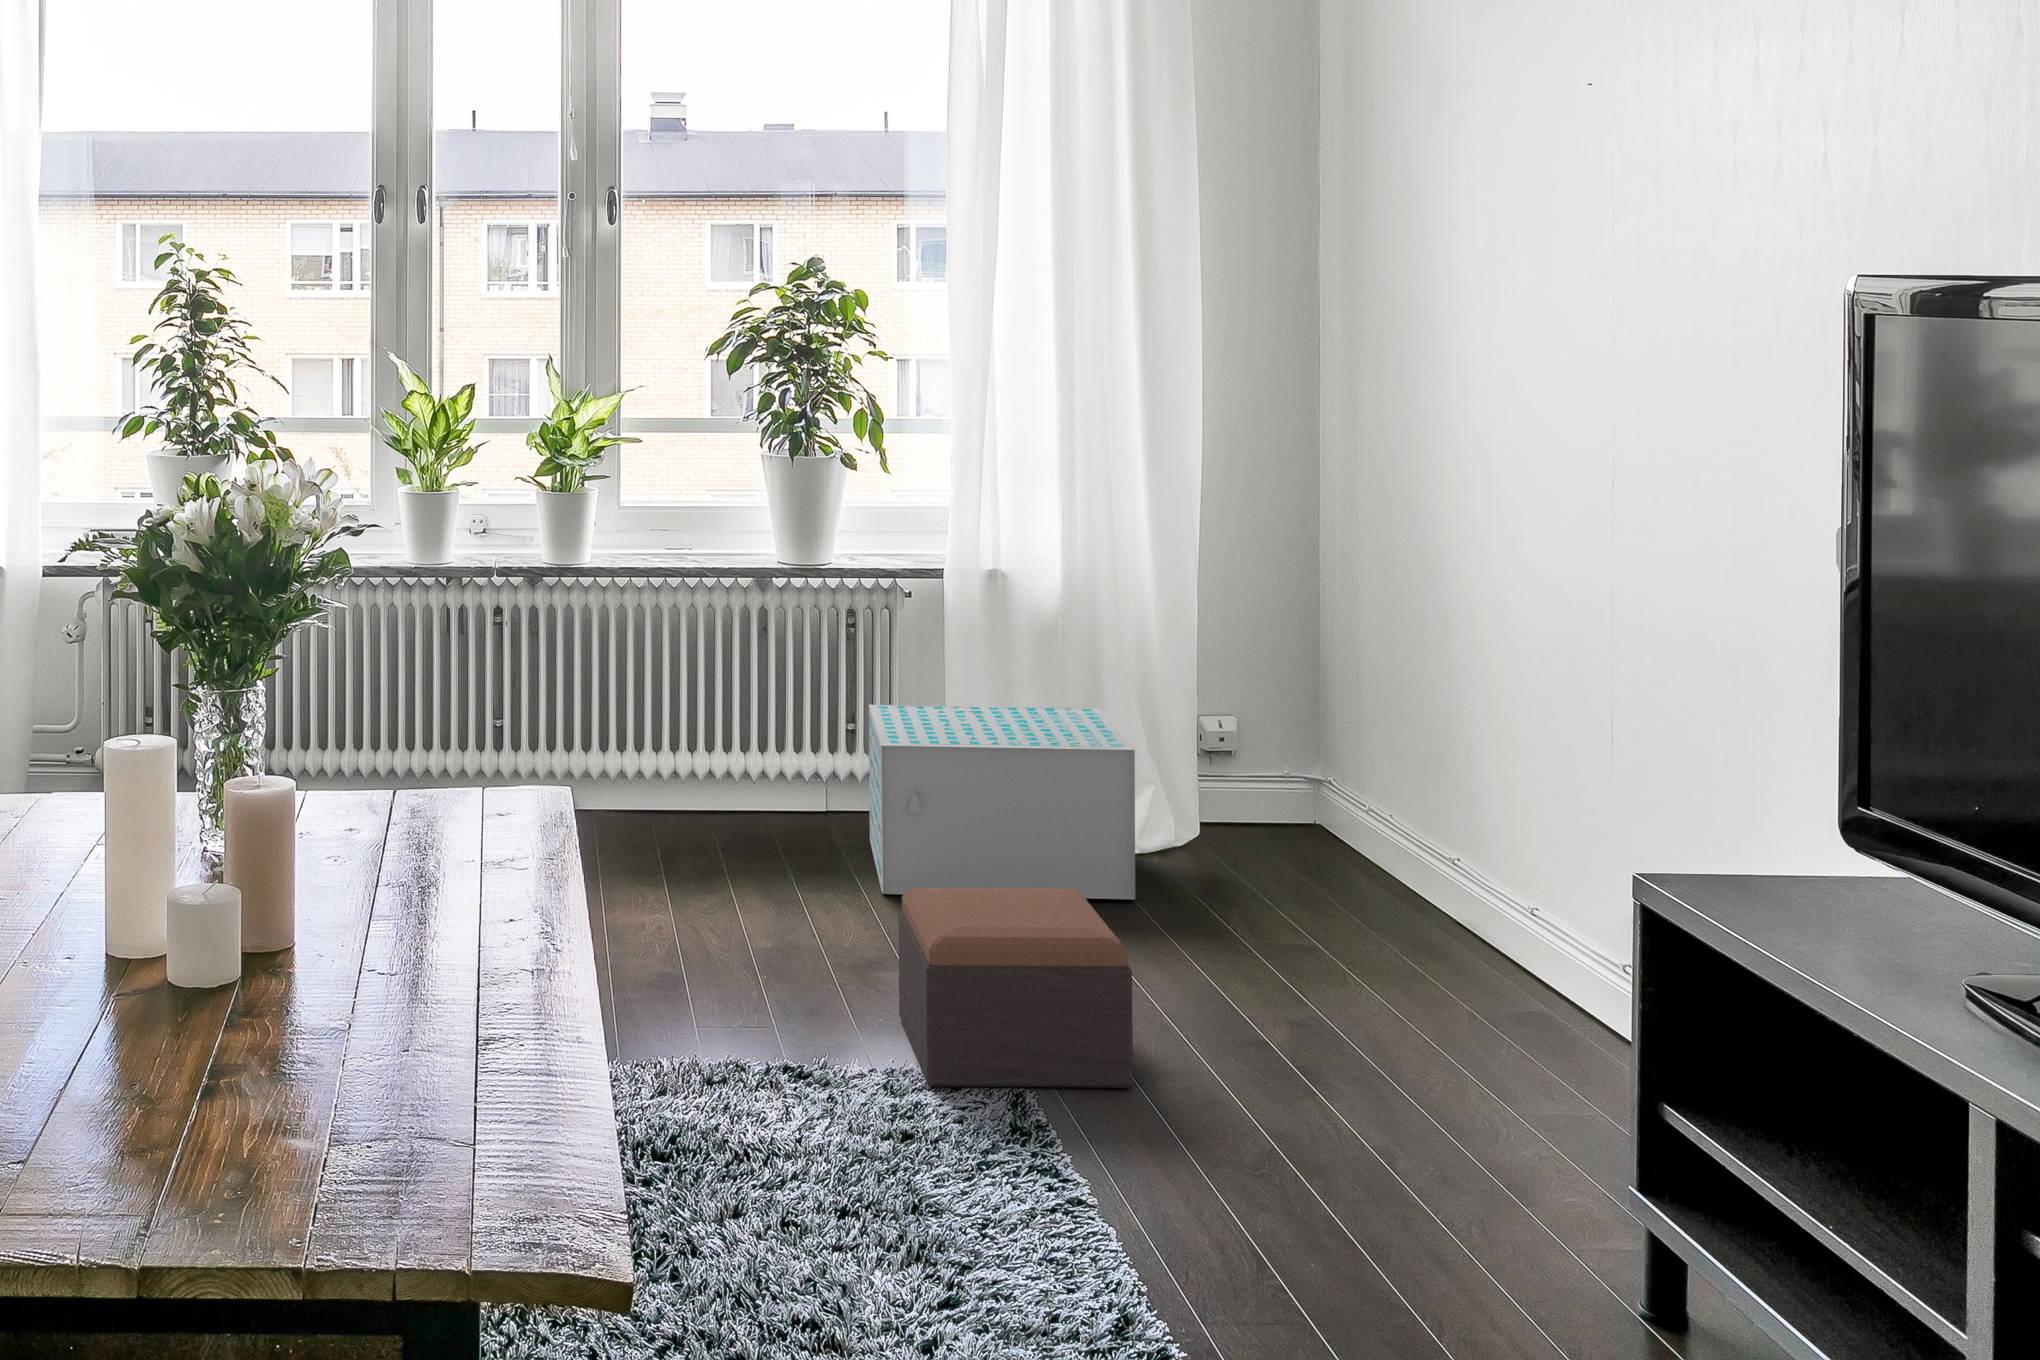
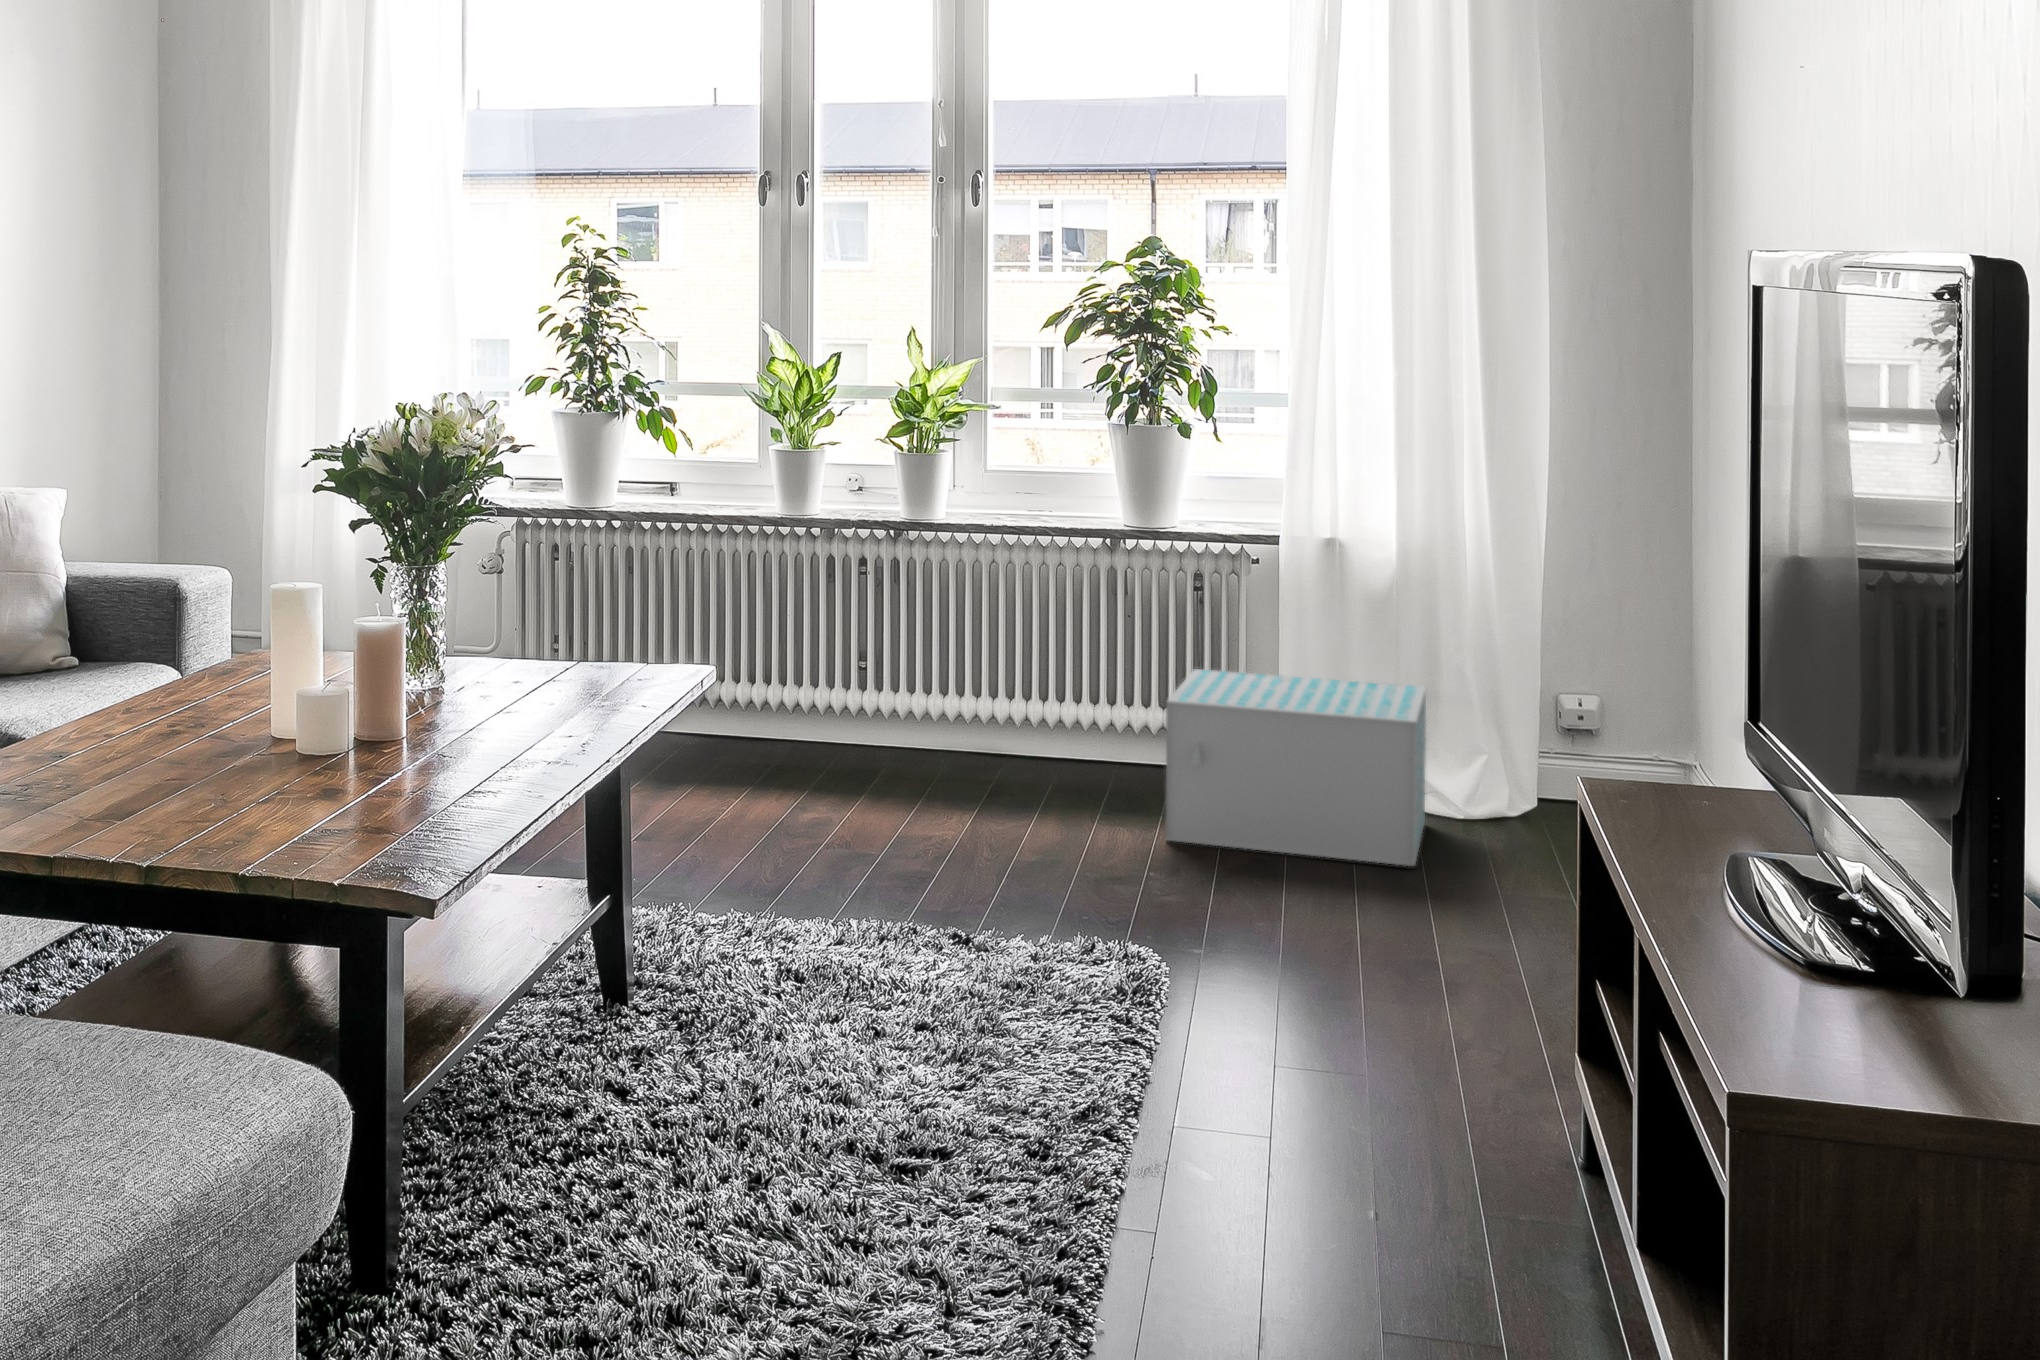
footstool: present [898,888,1133,1088] -> none [1074,815,1271,1000]

